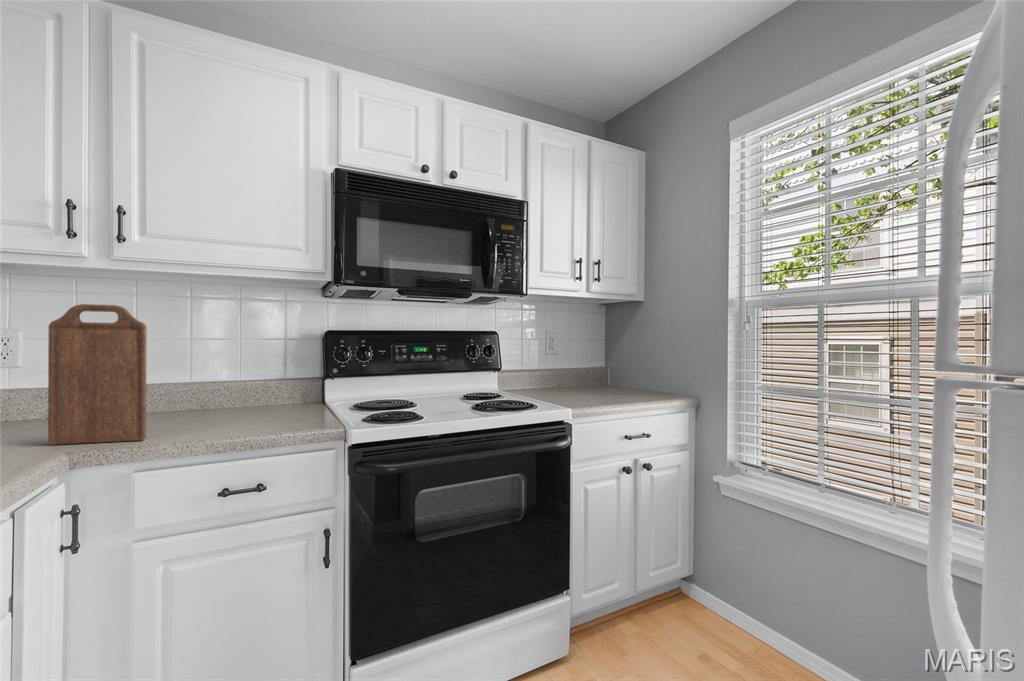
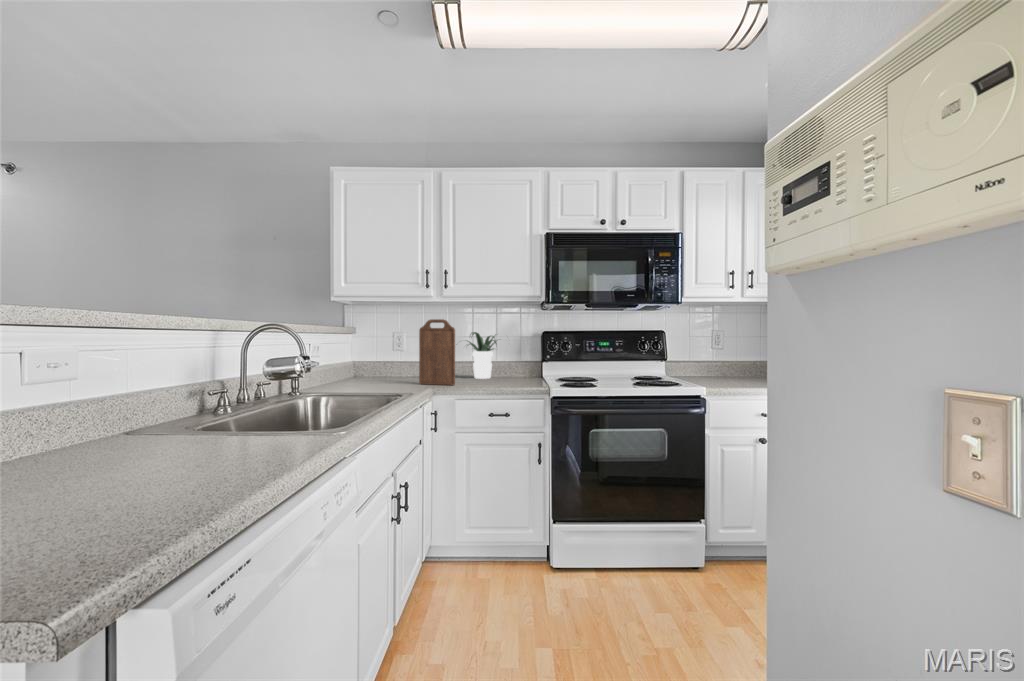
potted plant: none [143,332,265,419] -> present [468,332,497,379]

